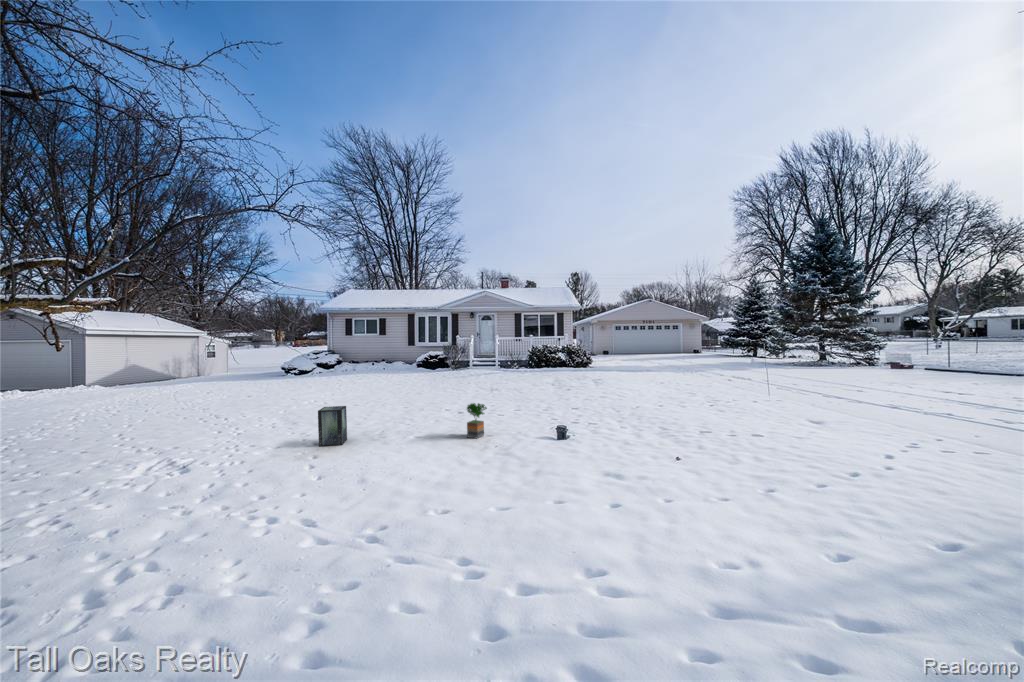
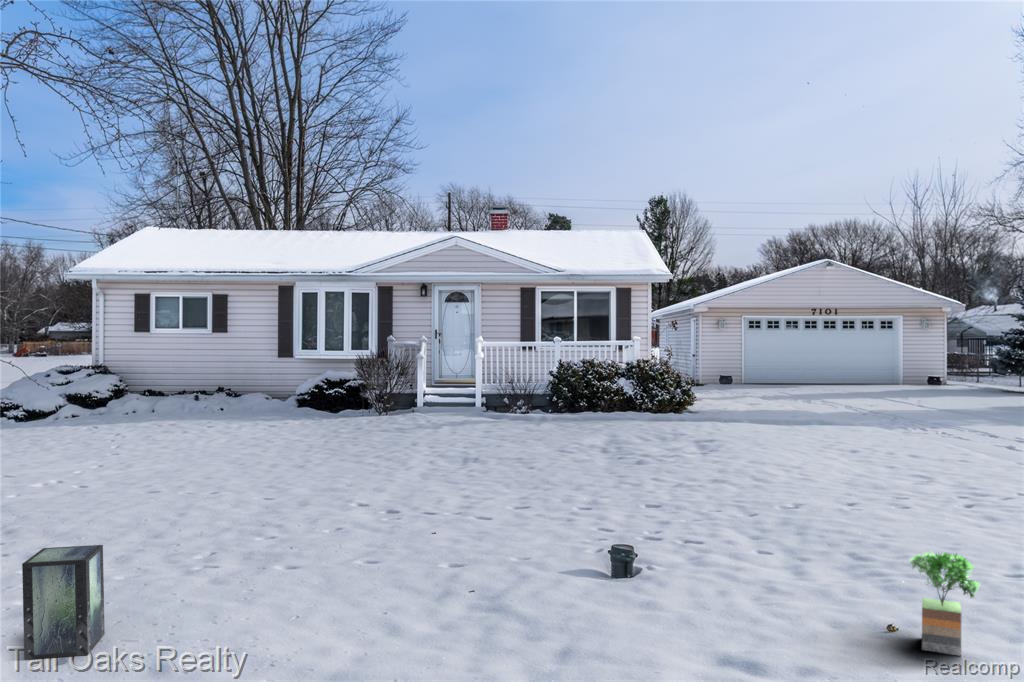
potted tree: present [467,403,487,438] -> present [910,552,980,656]

